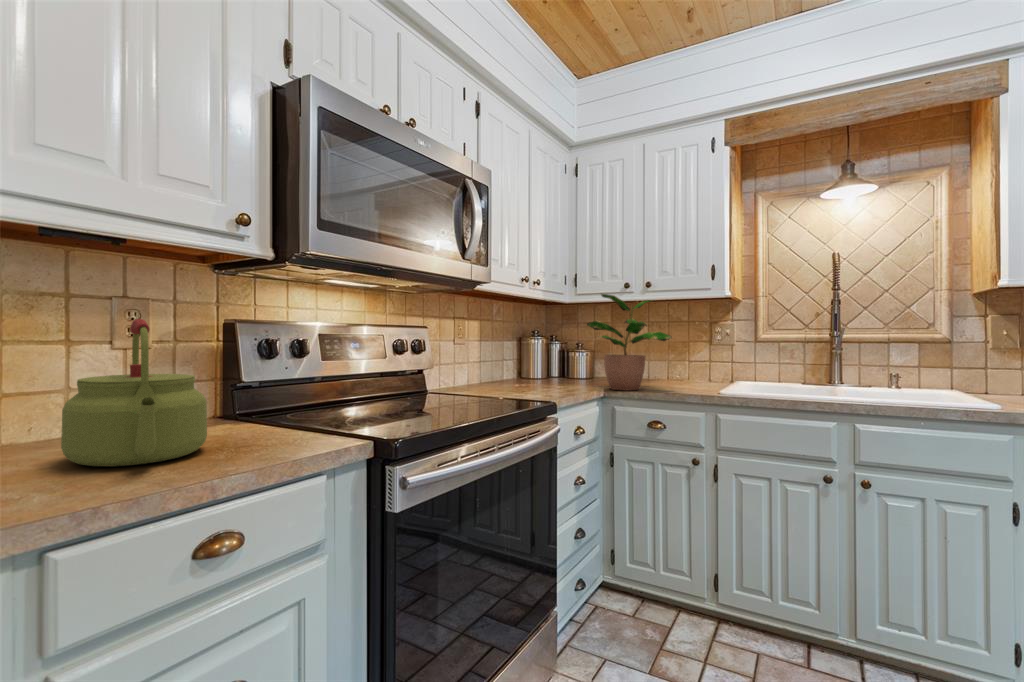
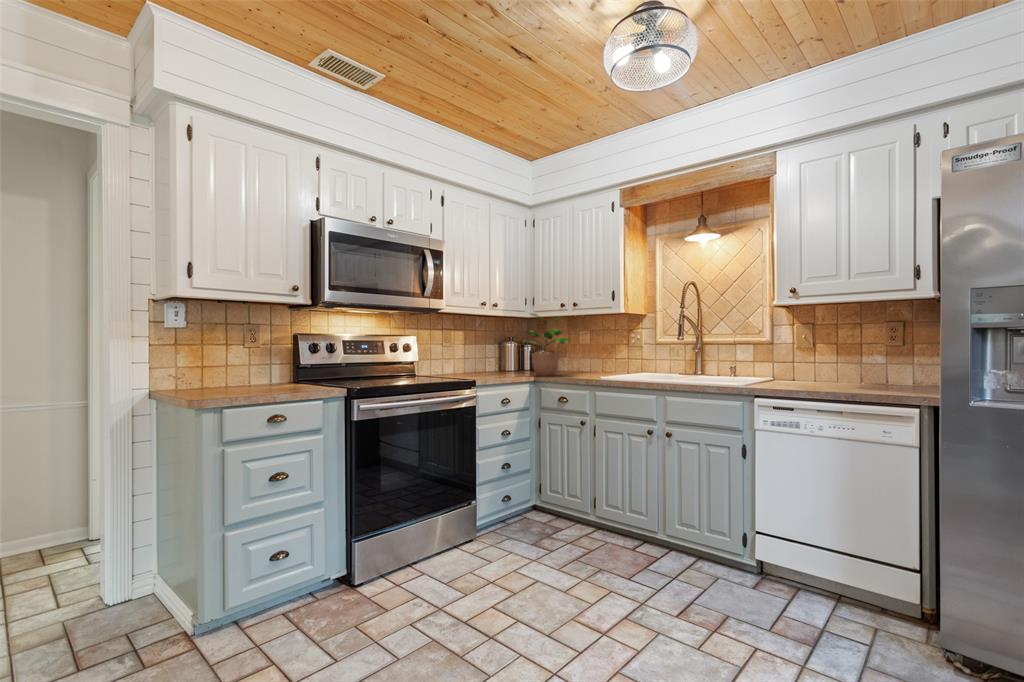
kettle: present [61,319,207,467] -> none [225,335,277,391]

